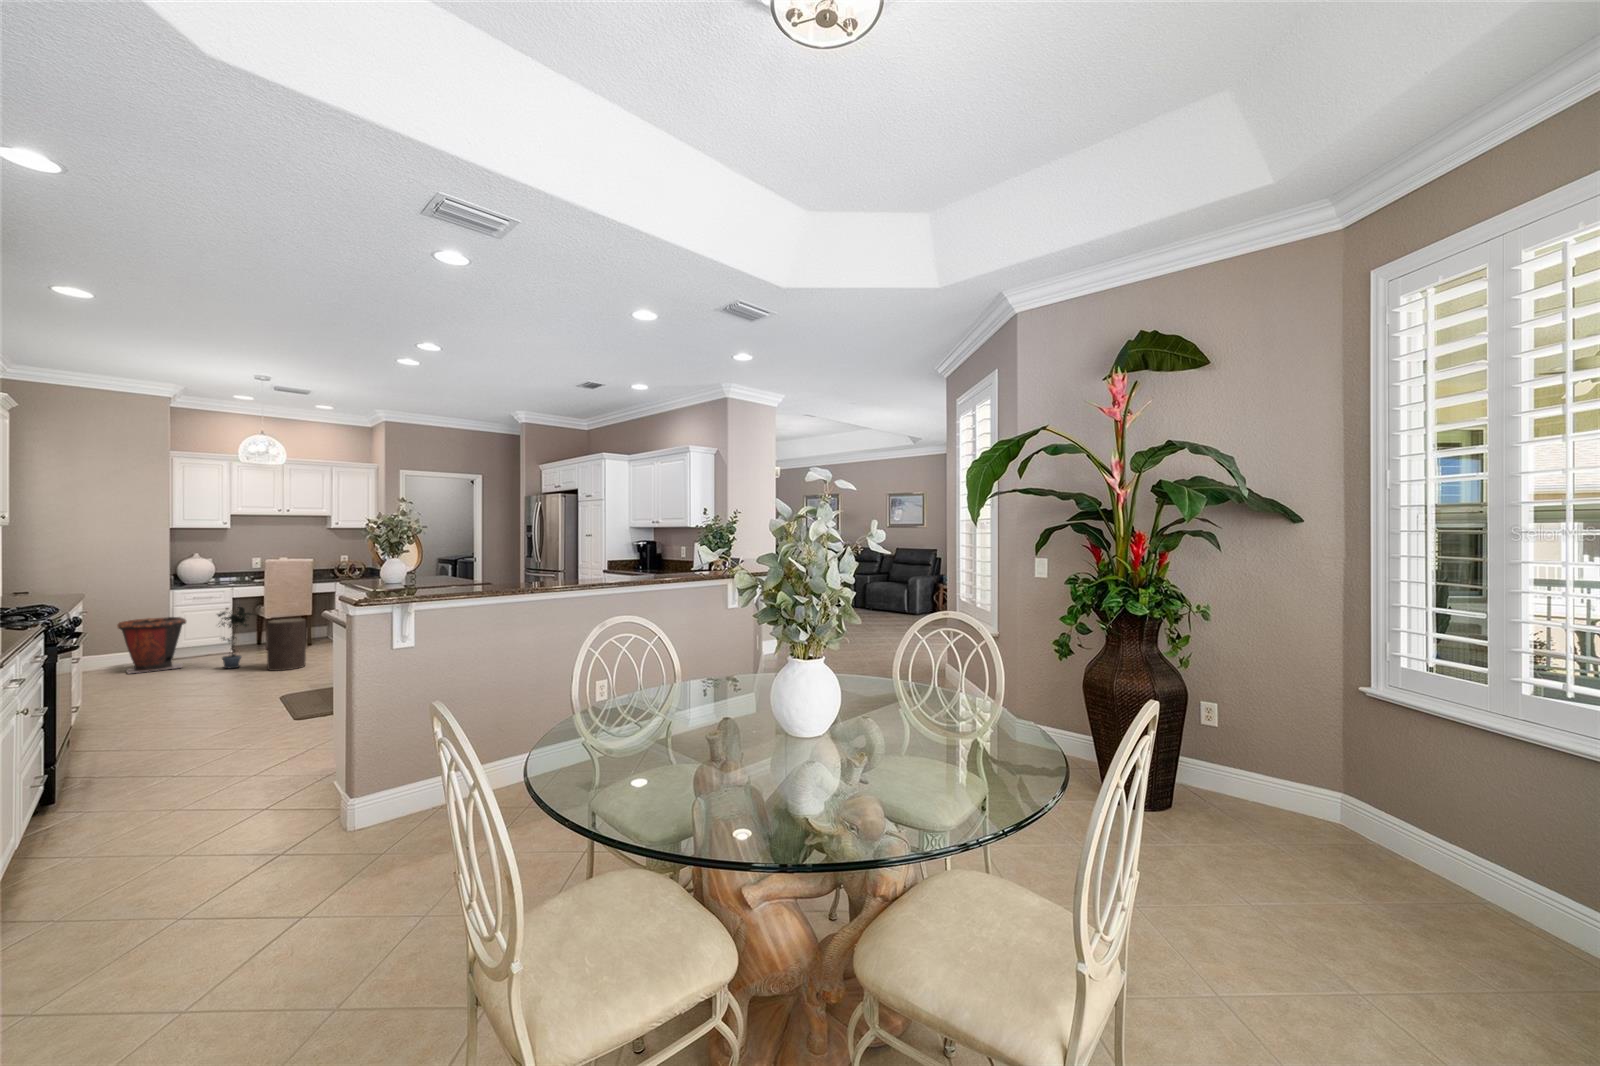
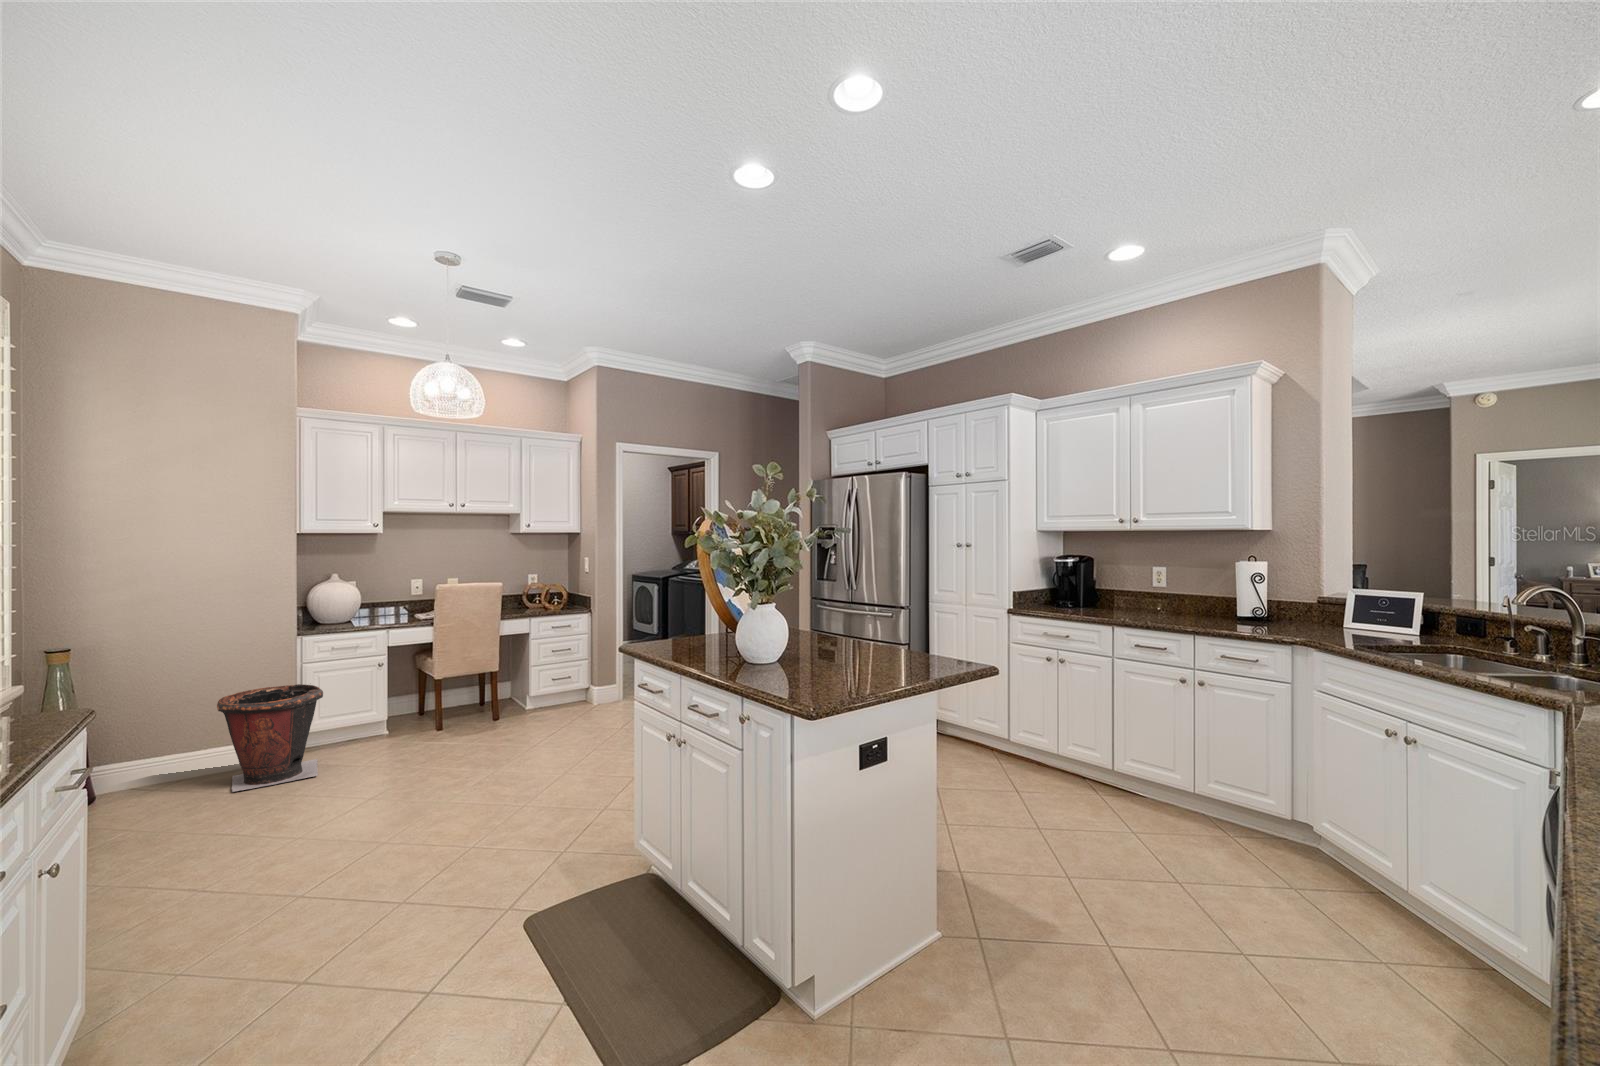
potted plant: present [217,607,252,668] -> none [368,666,434,781]
stool: present [267,619,306,671] -> none [453,692,510,792]

